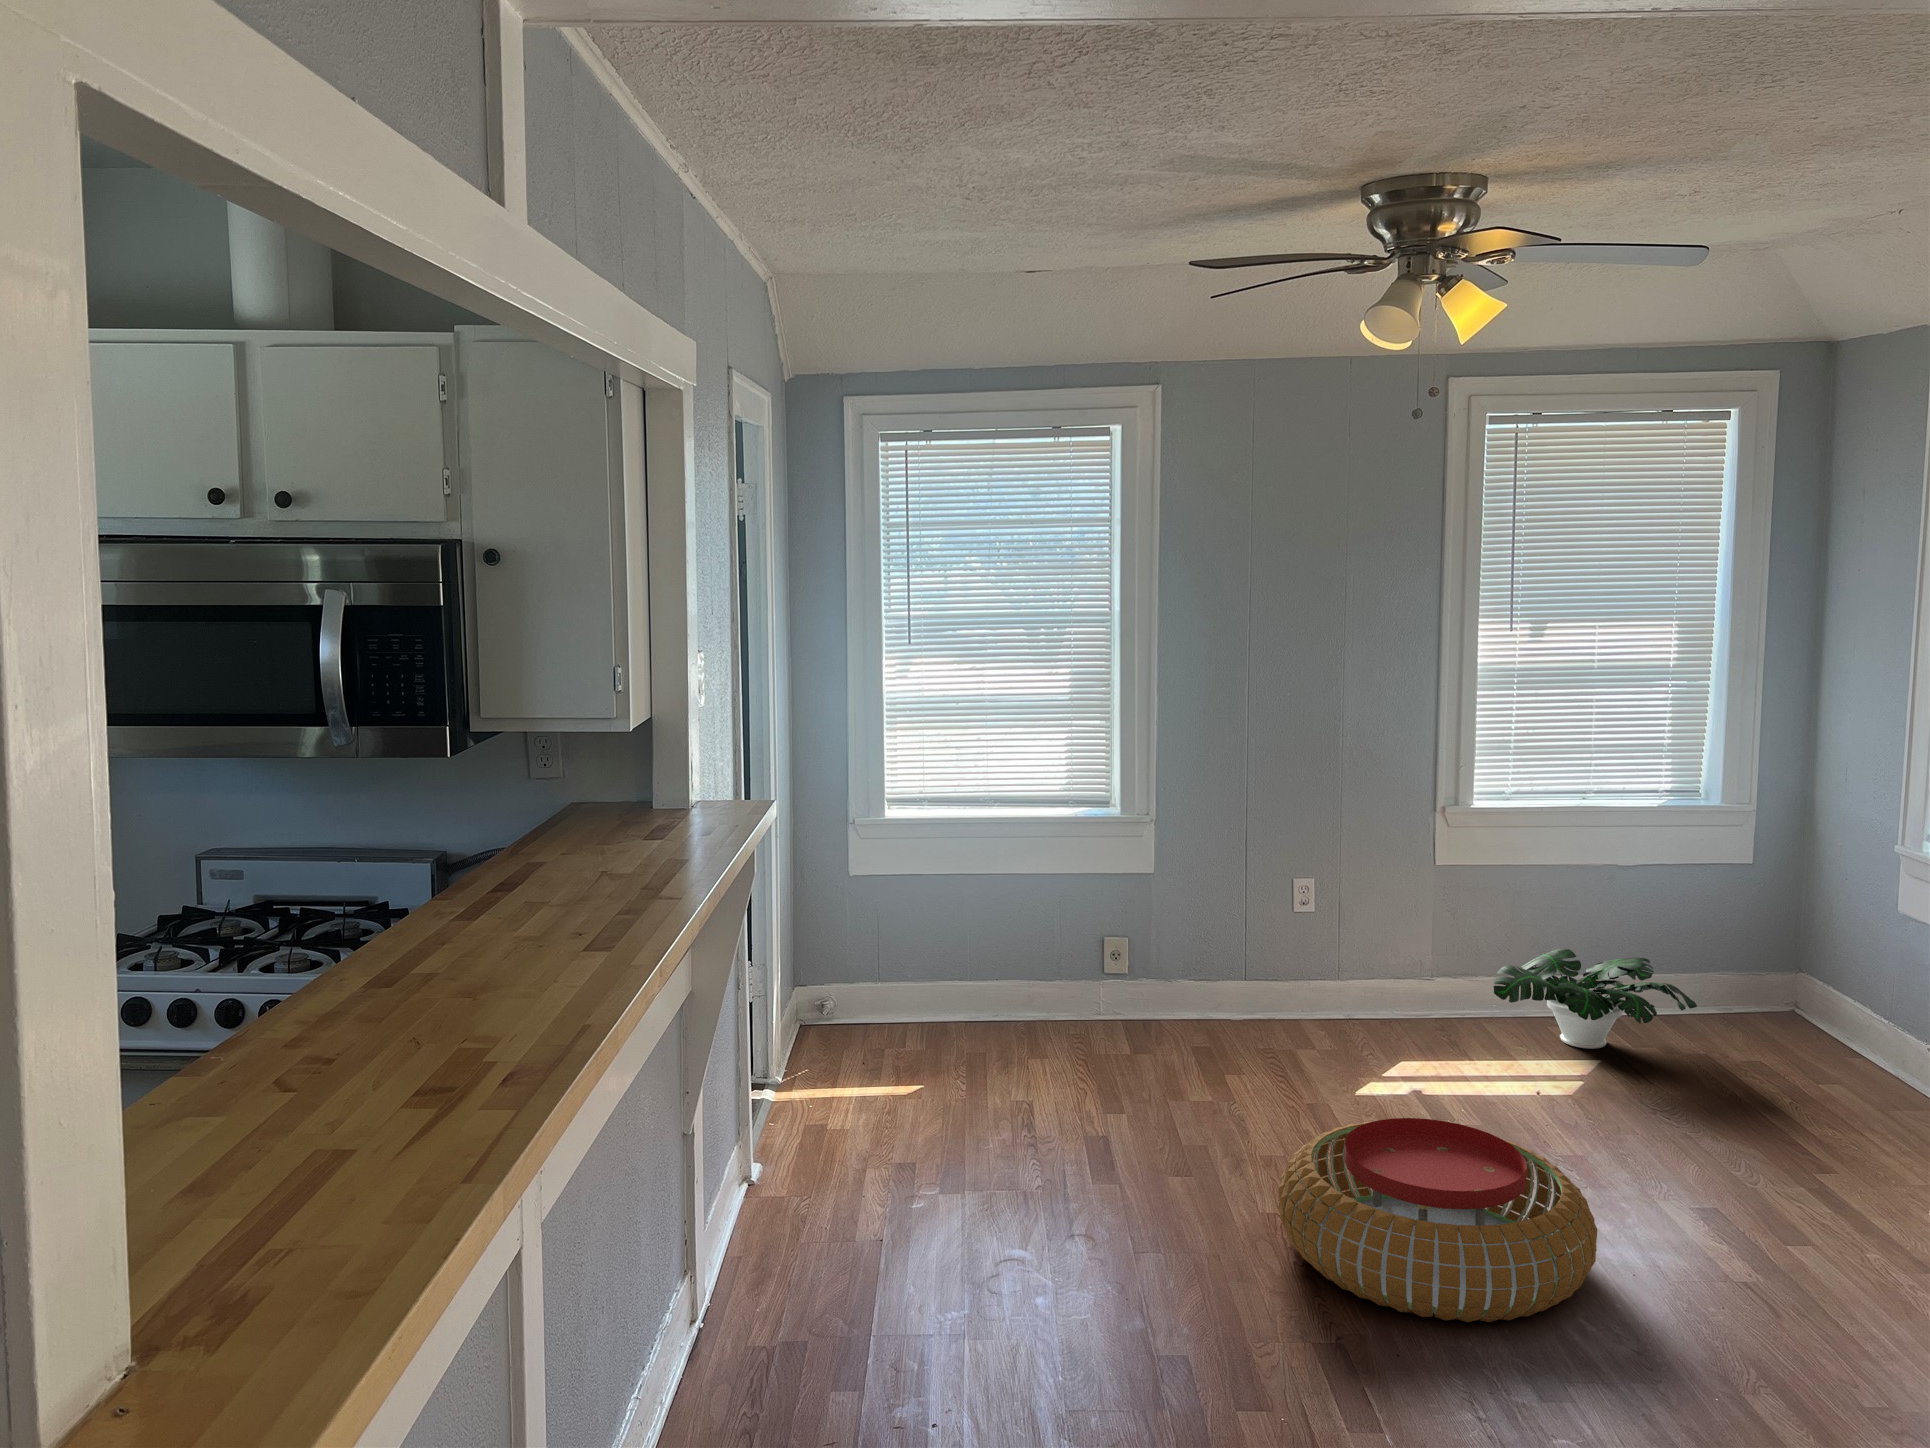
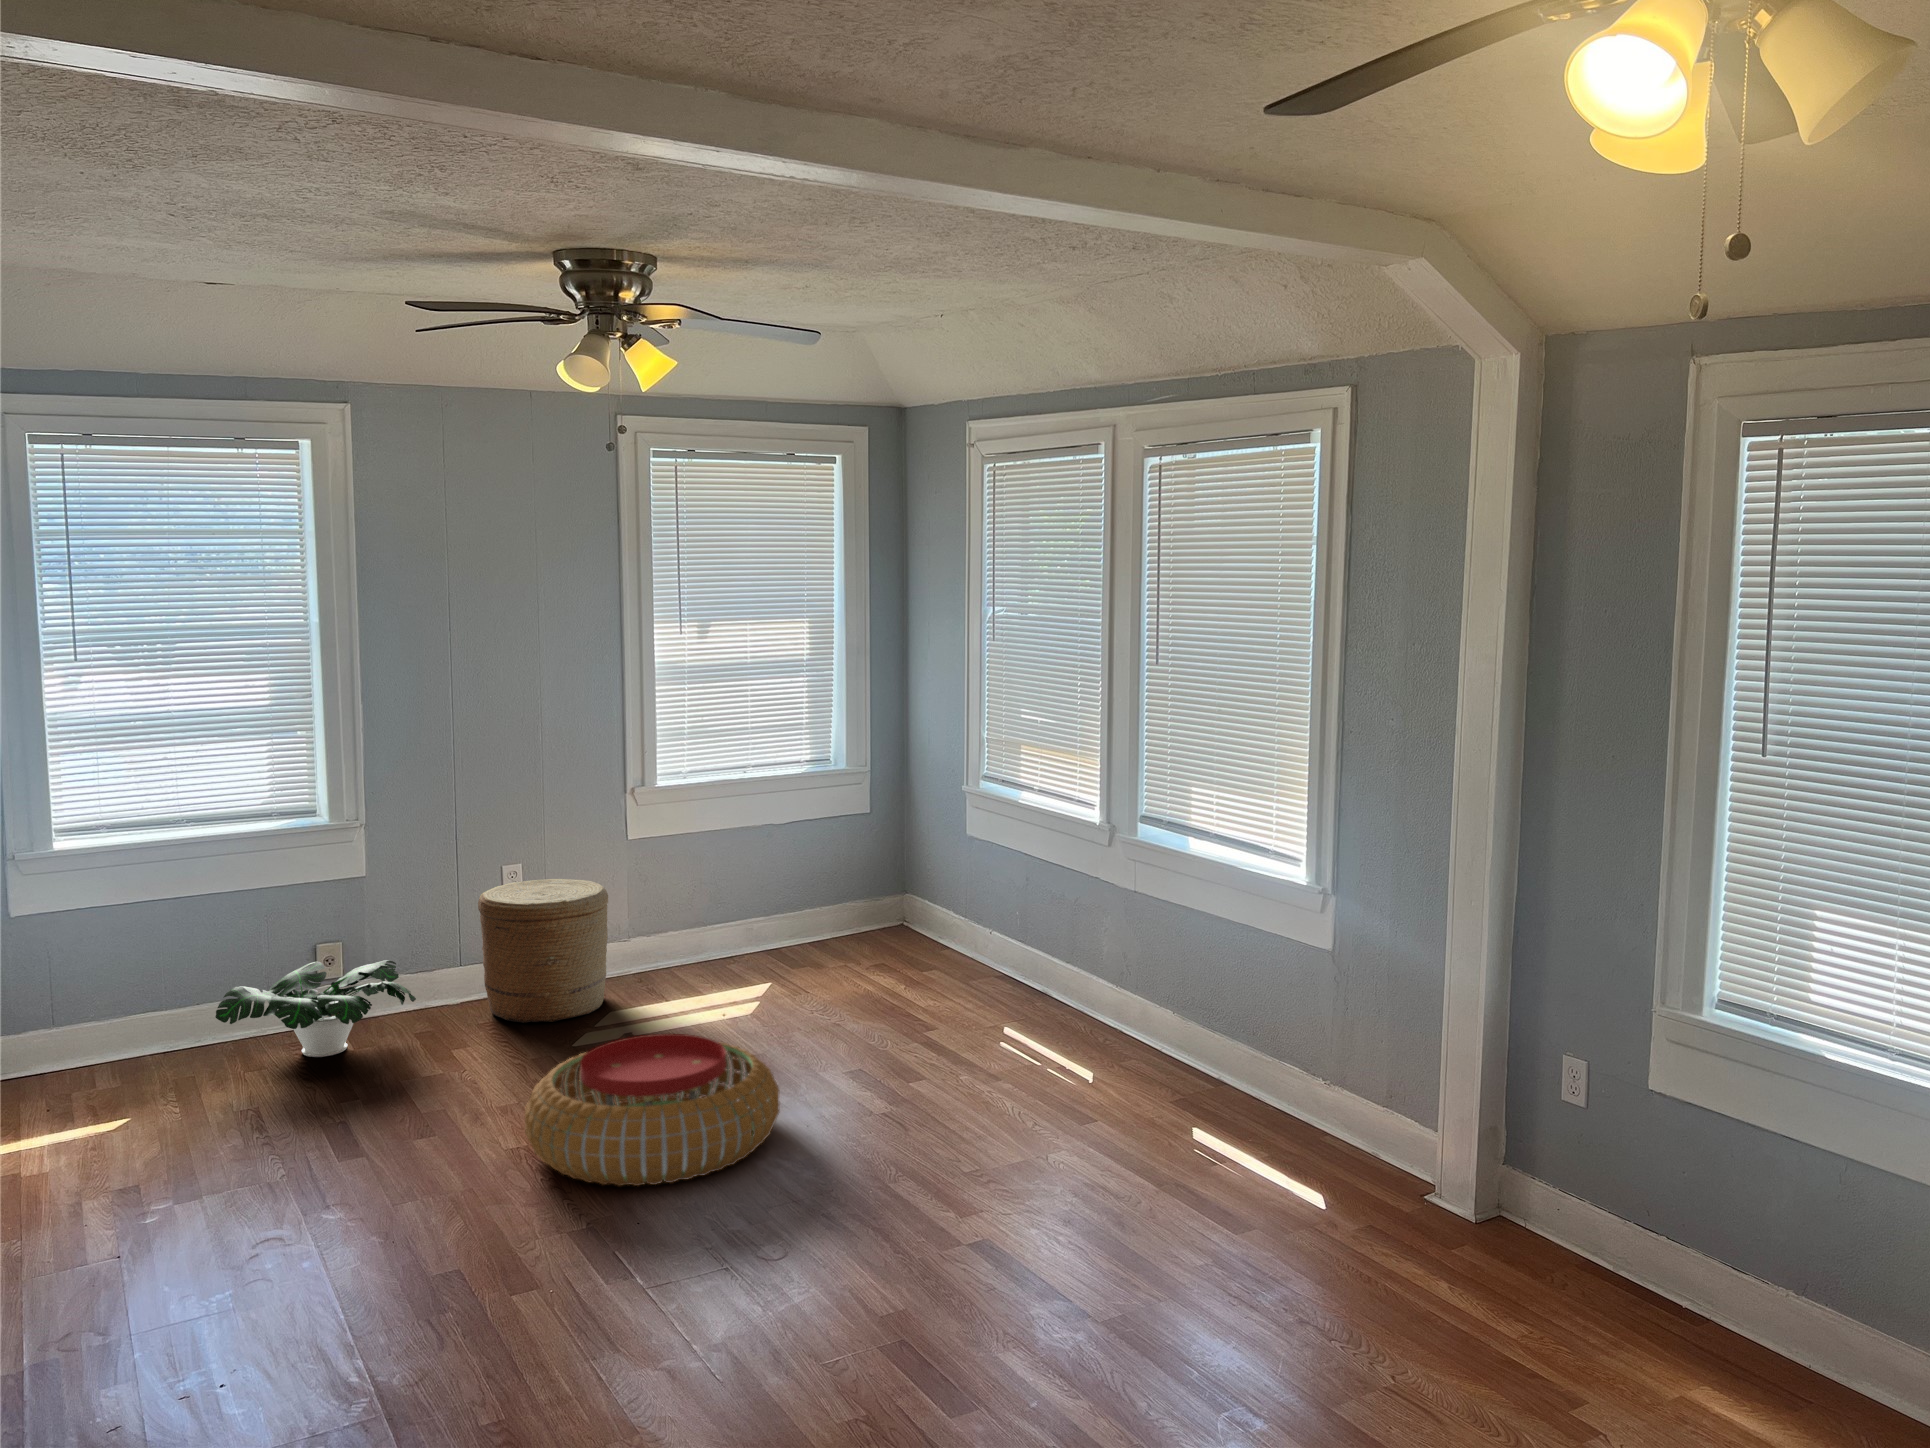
woven basket: none [1263,898,1406,1061] -> present [478,879,608,1023]
potted plant: present [1494,948,1697,1049] -> present [215,960,416,1057]

